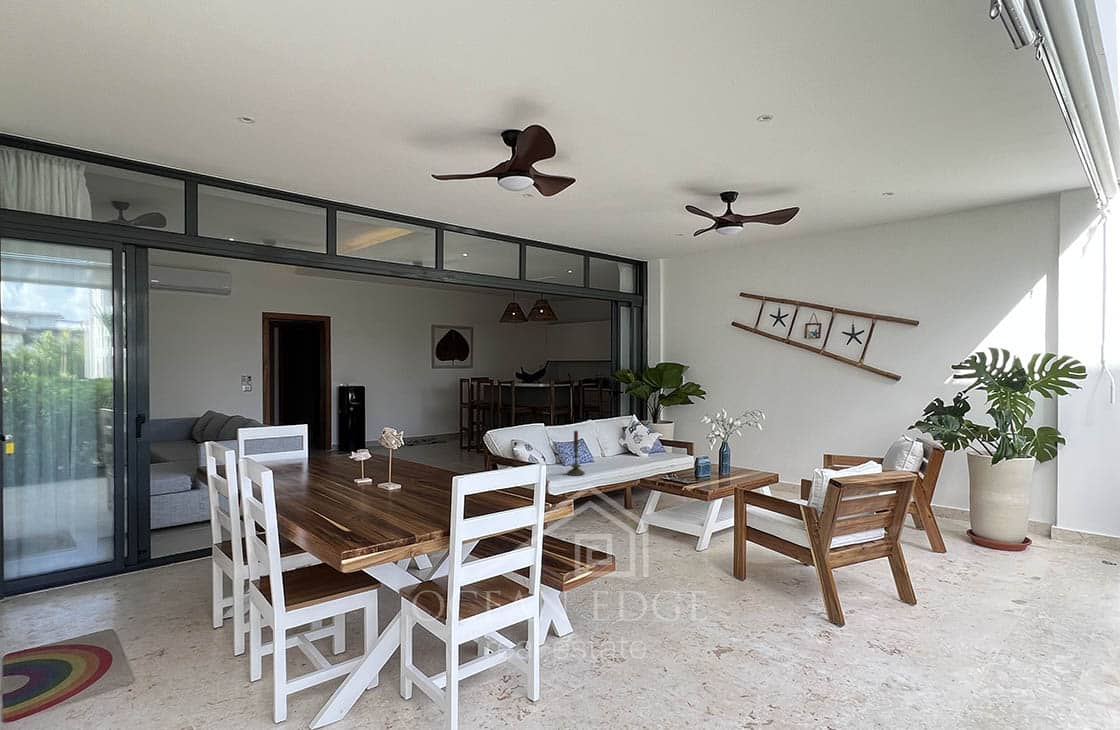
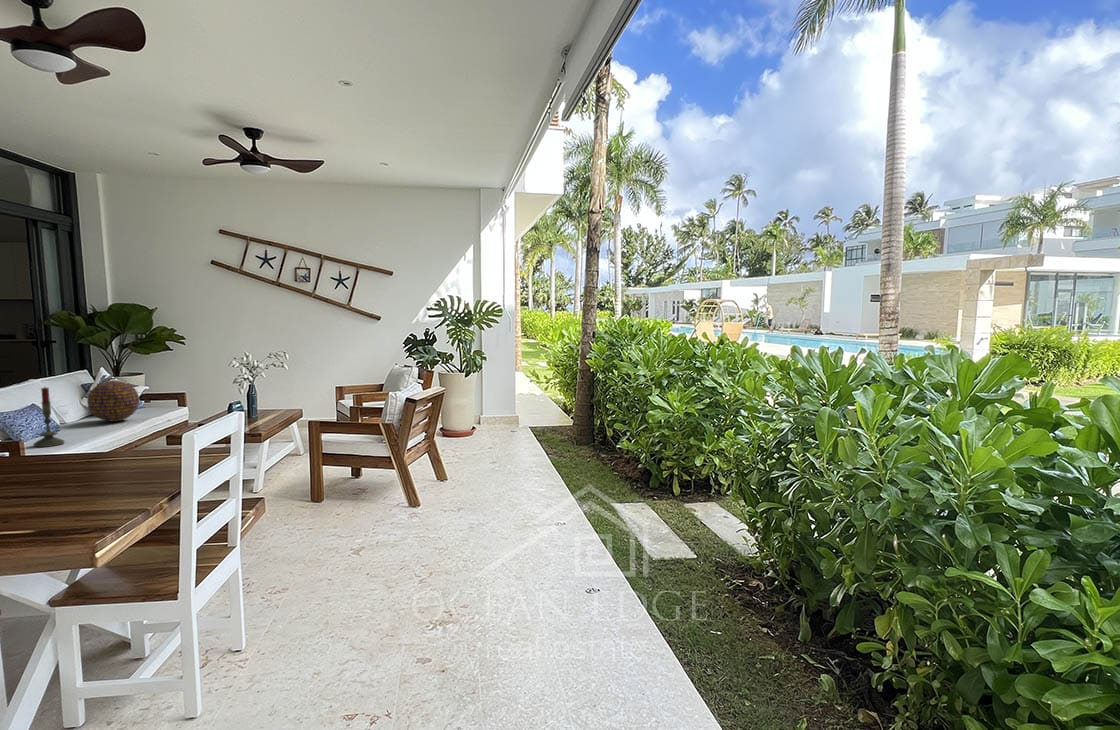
decorative orb: none [615,427,648,461] -> present [87,380,139,422]

